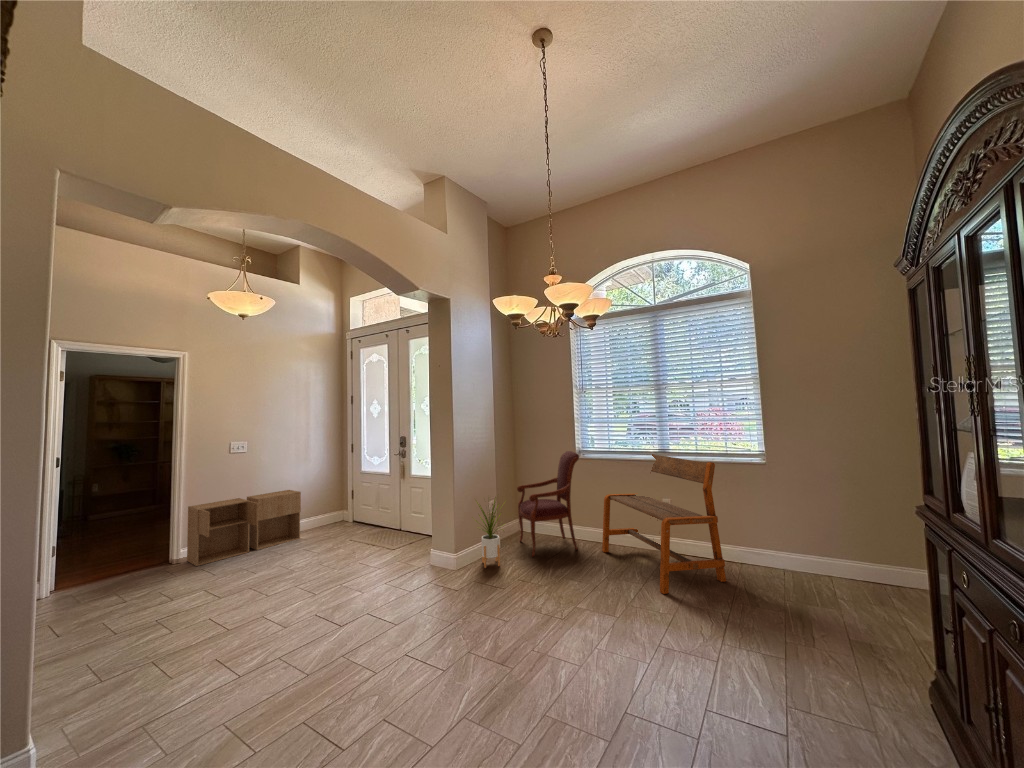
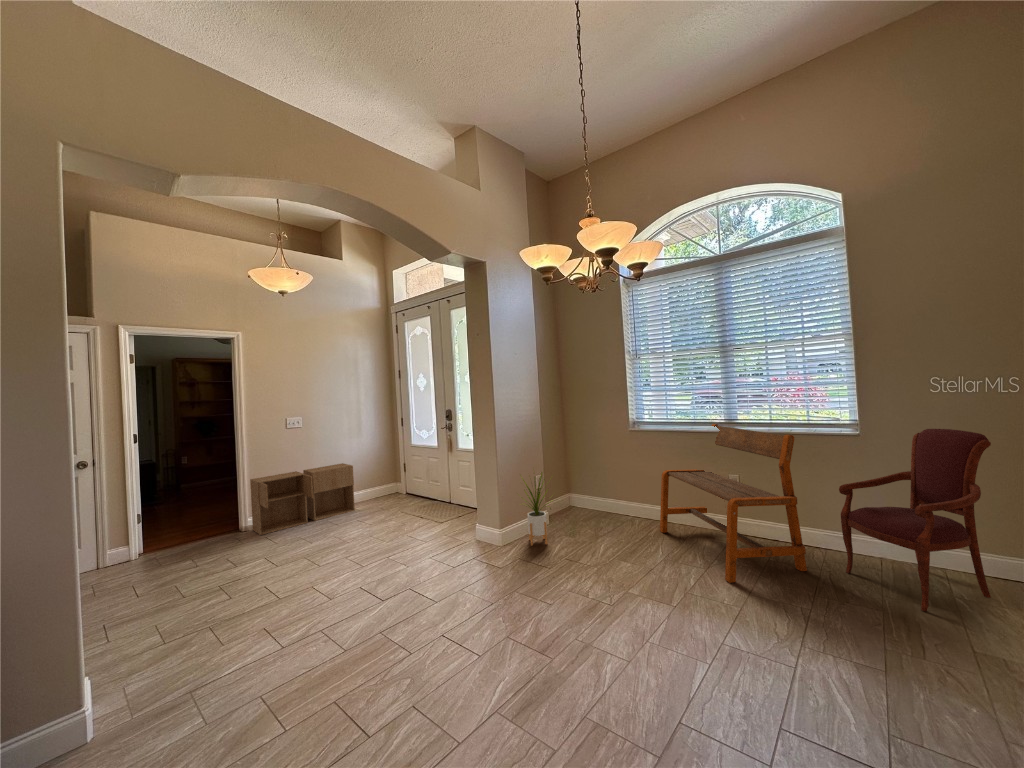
armchair: present [517,451,579,557] -> present [839,429,991,612]

